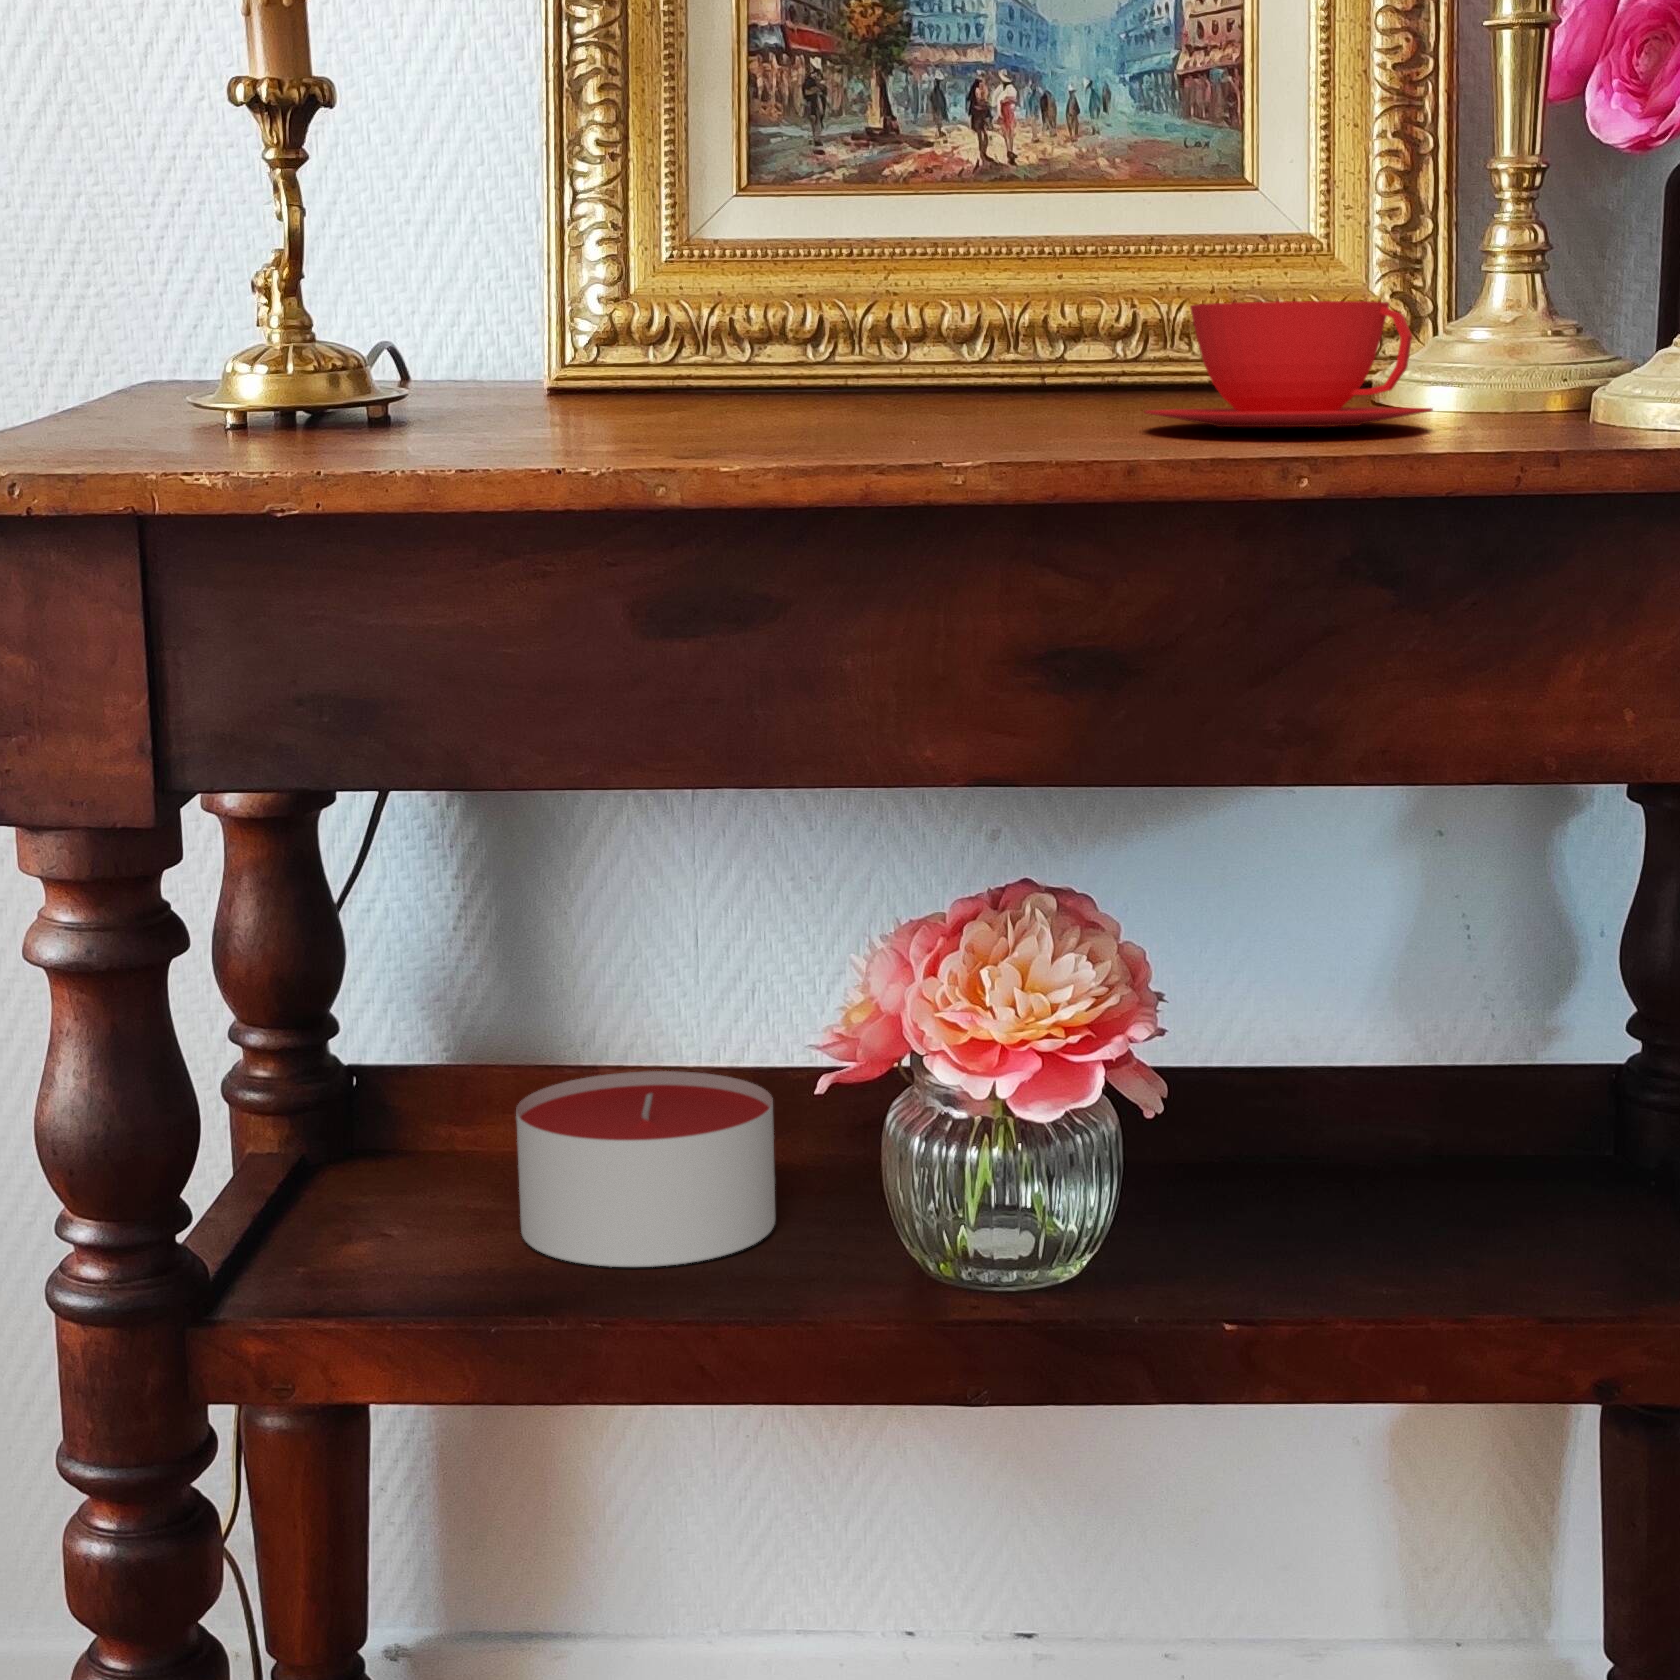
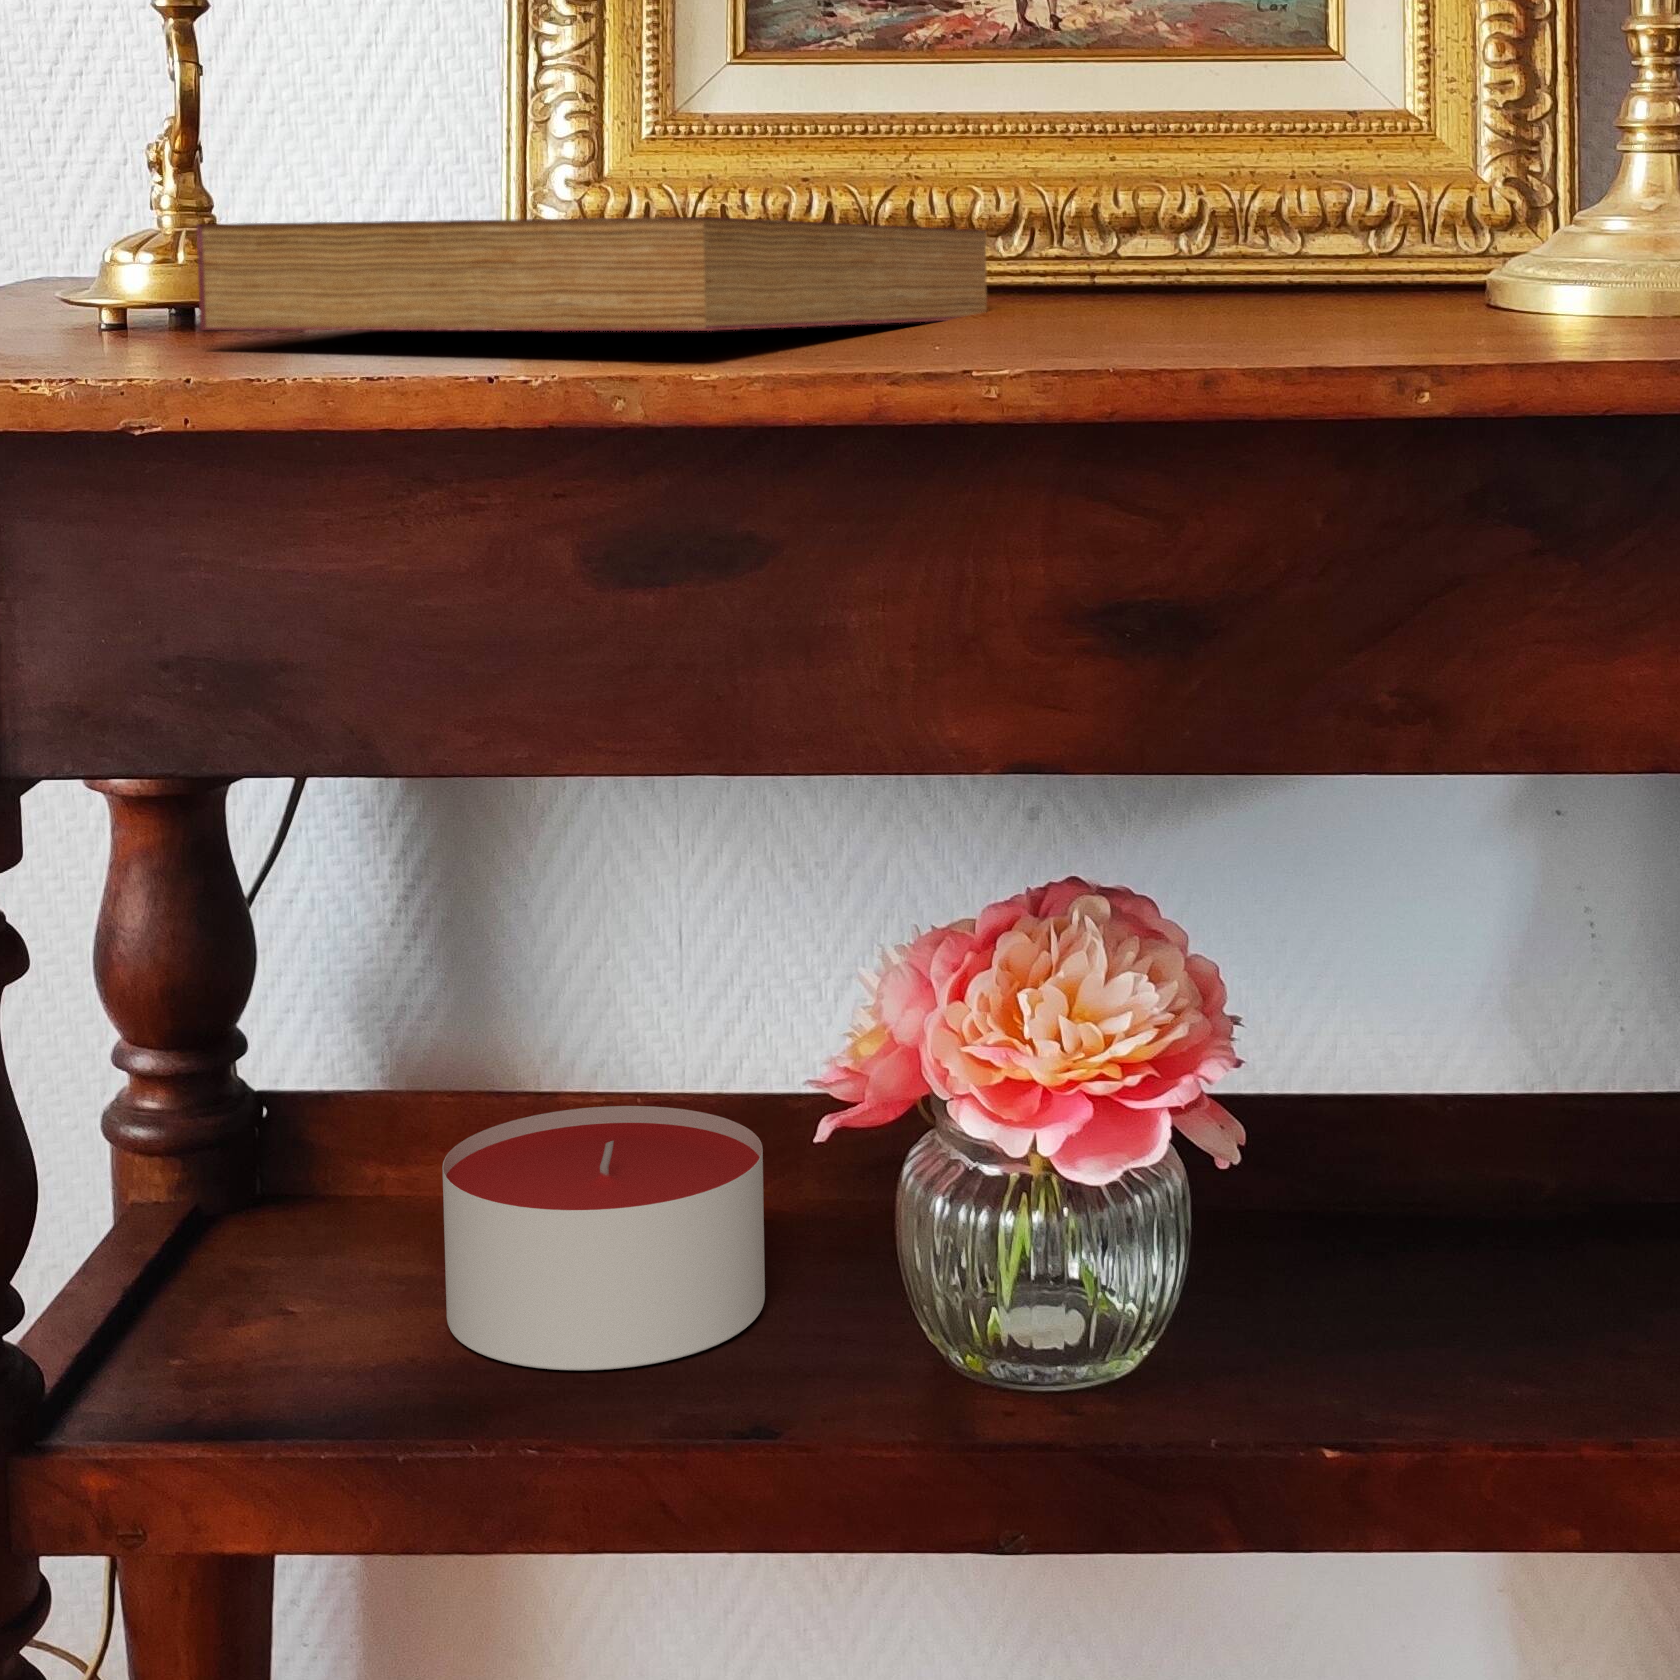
teacup: present [1145,301,1433,427] -> none [1220,177,1575,330]
book: none [319,338,957,431] -> present [196,217,987,331]

